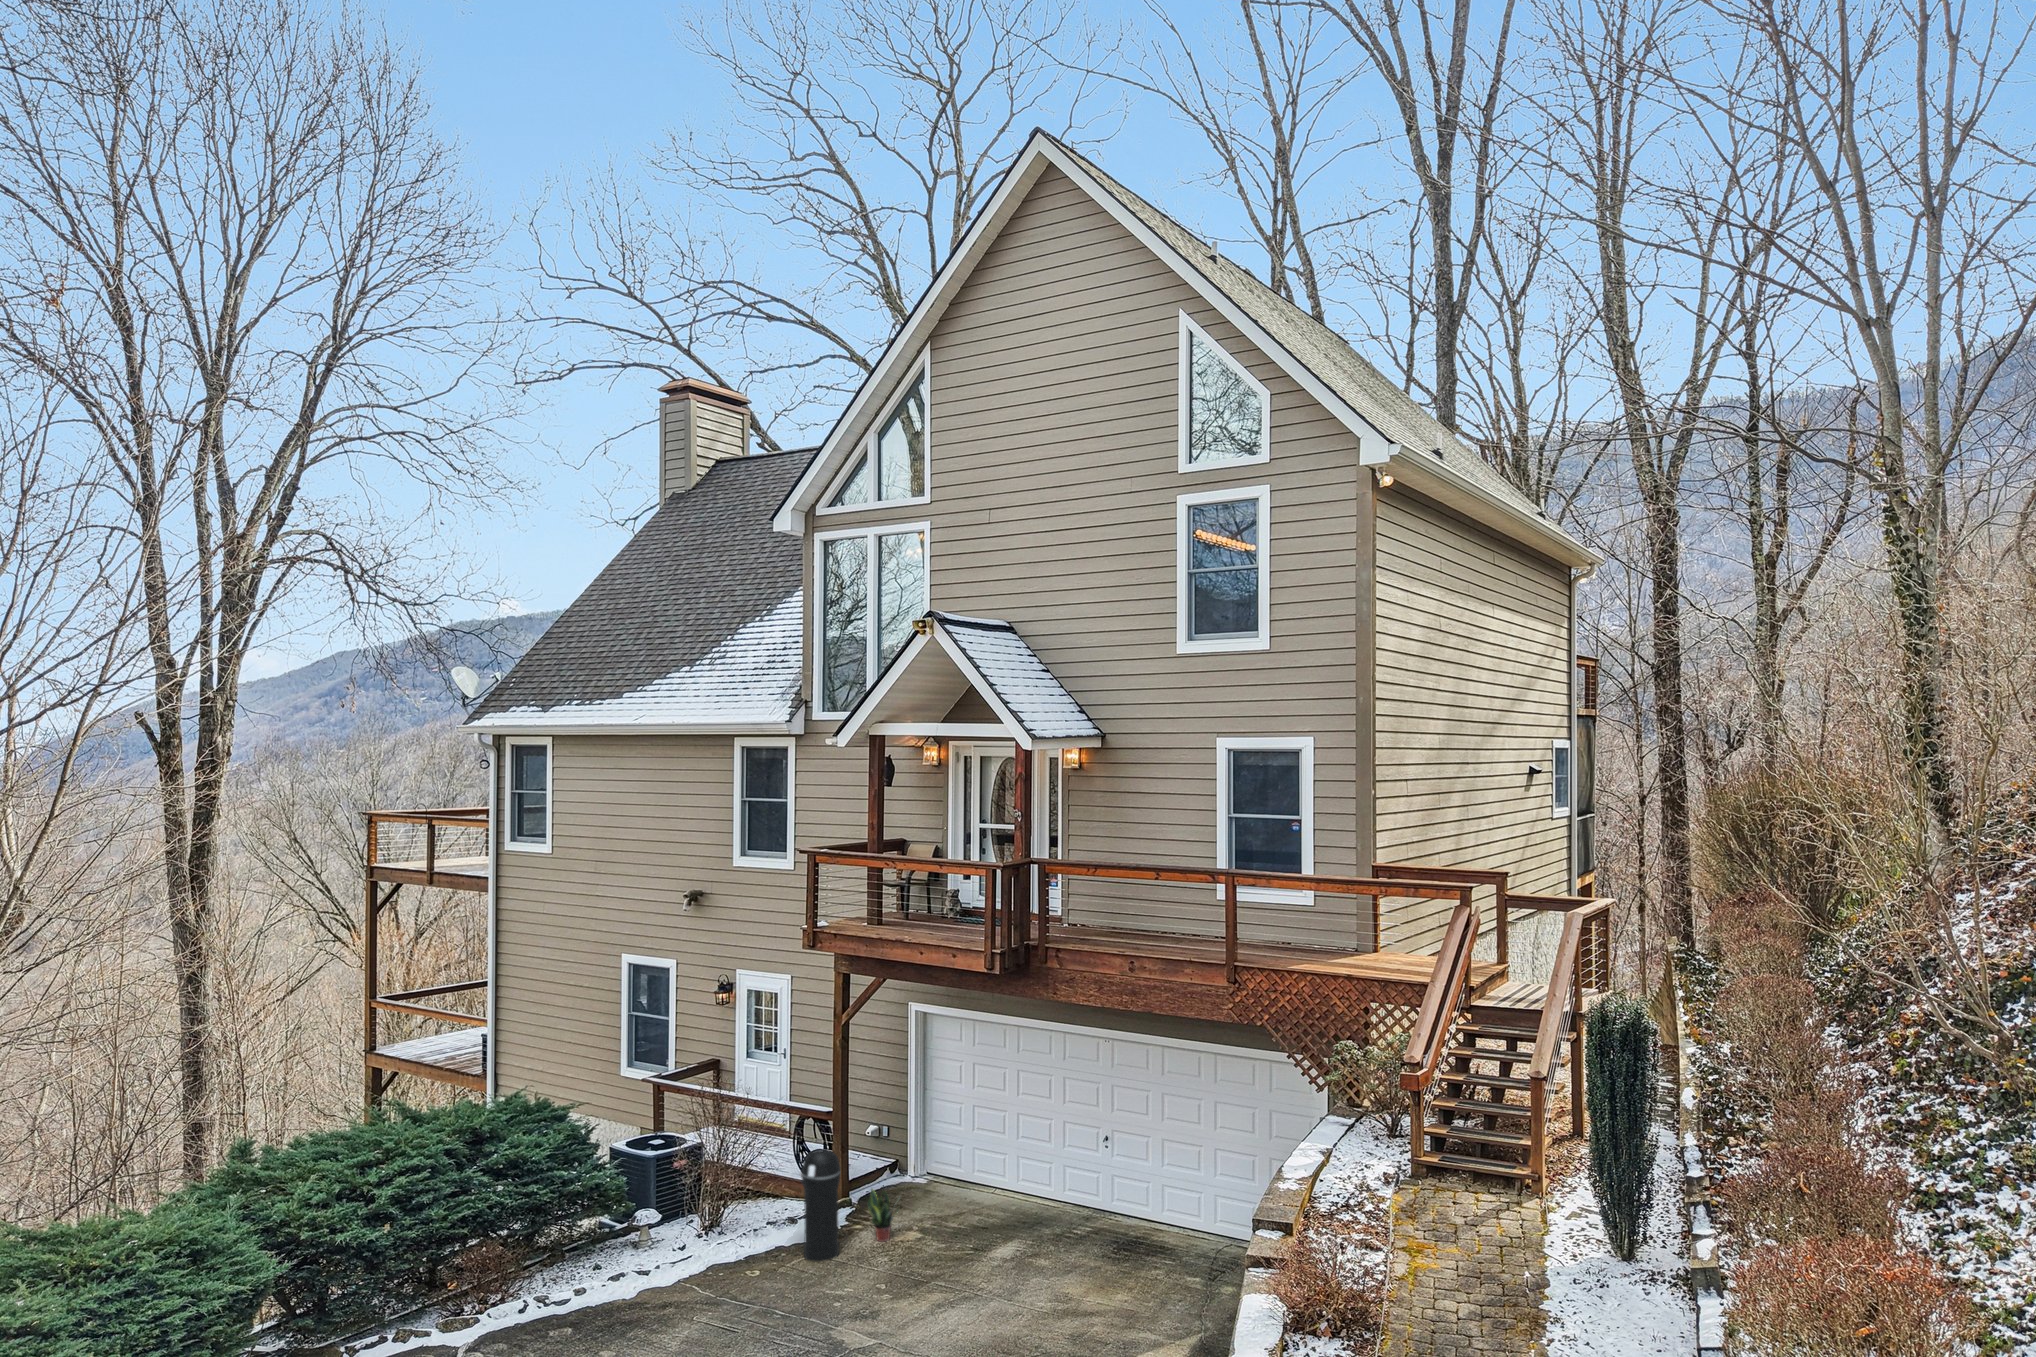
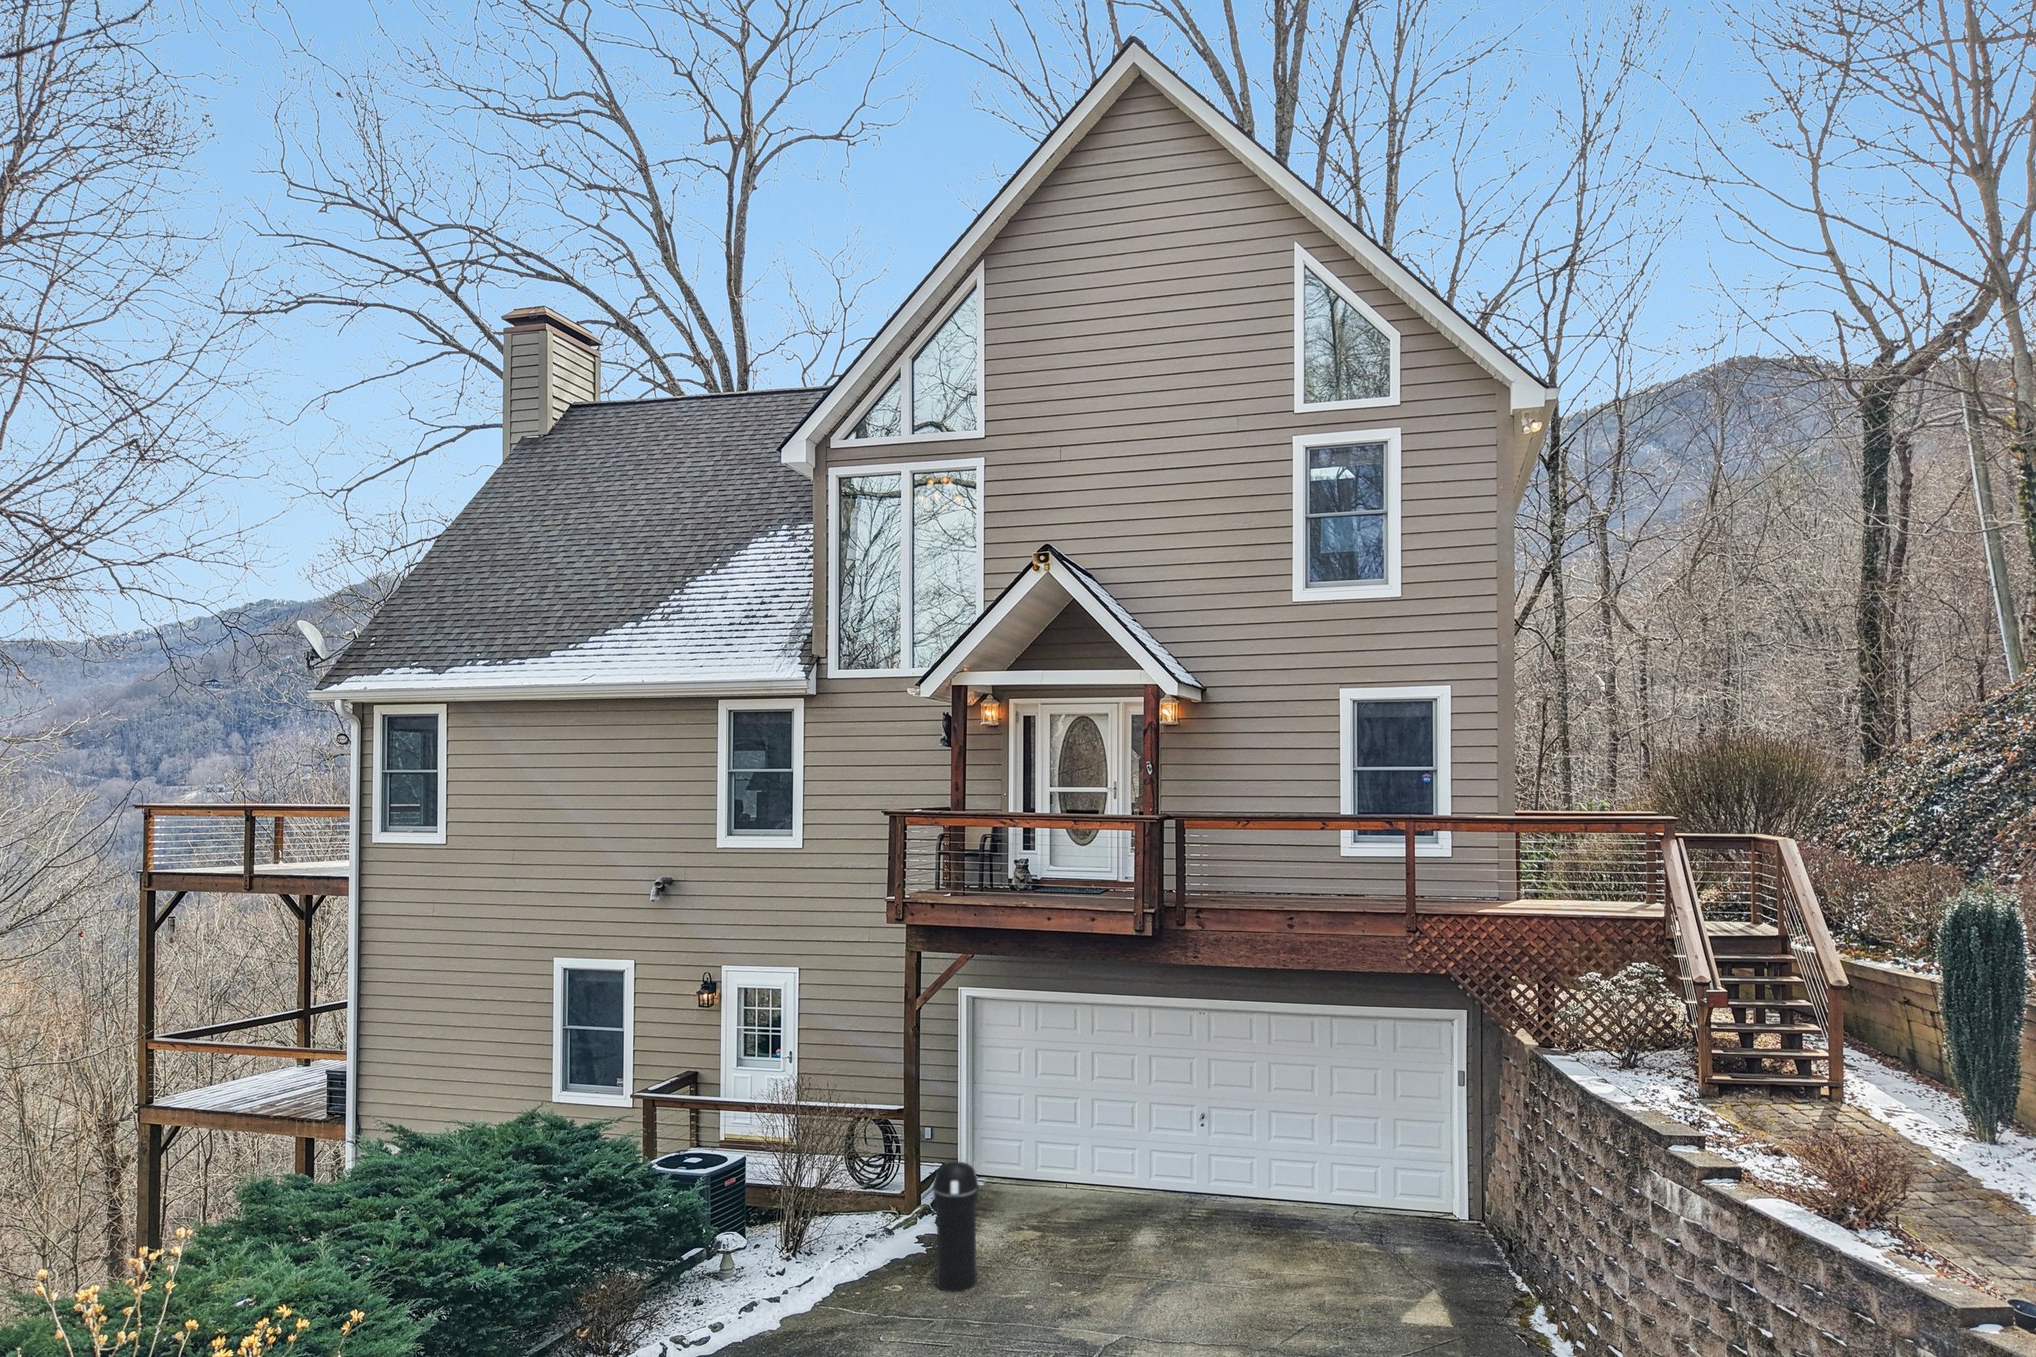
potted plant: present [868,1189,899,1242] -> none [987,1198,1026,1259]

